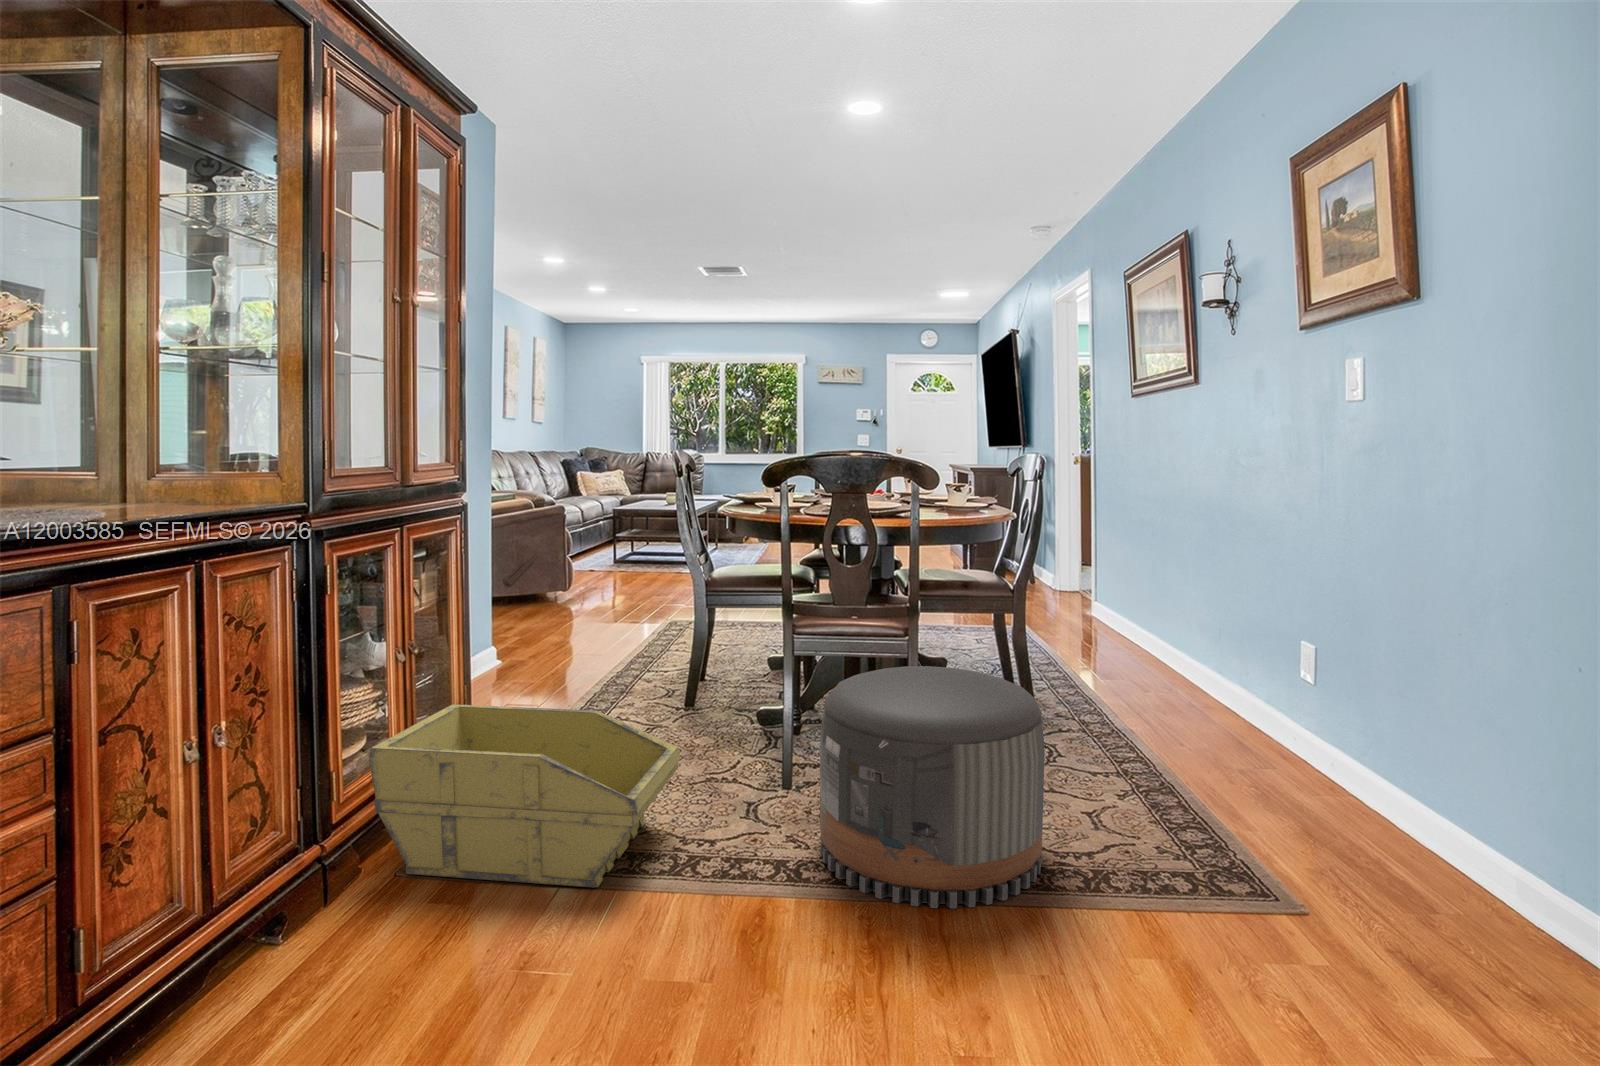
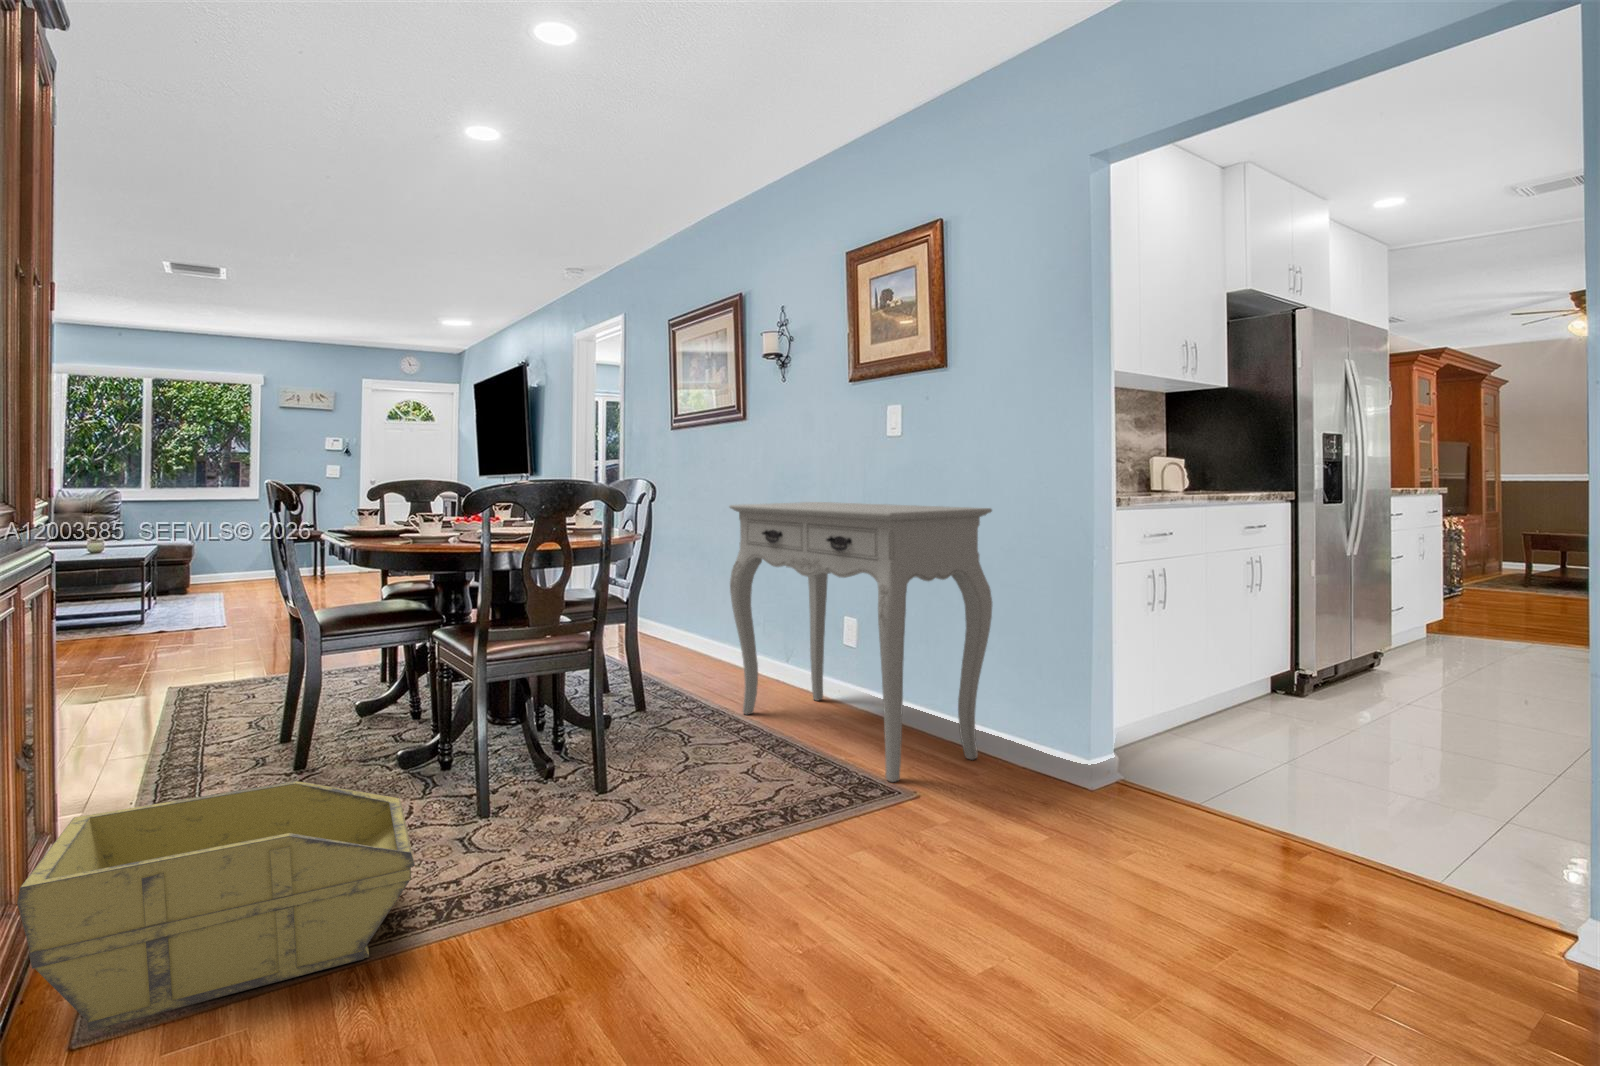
console table: none [1133,478,1526,888] -> present [730,502,992,782]
pouf: present [820,666,1045,908] -> none [554,673,748,876]

